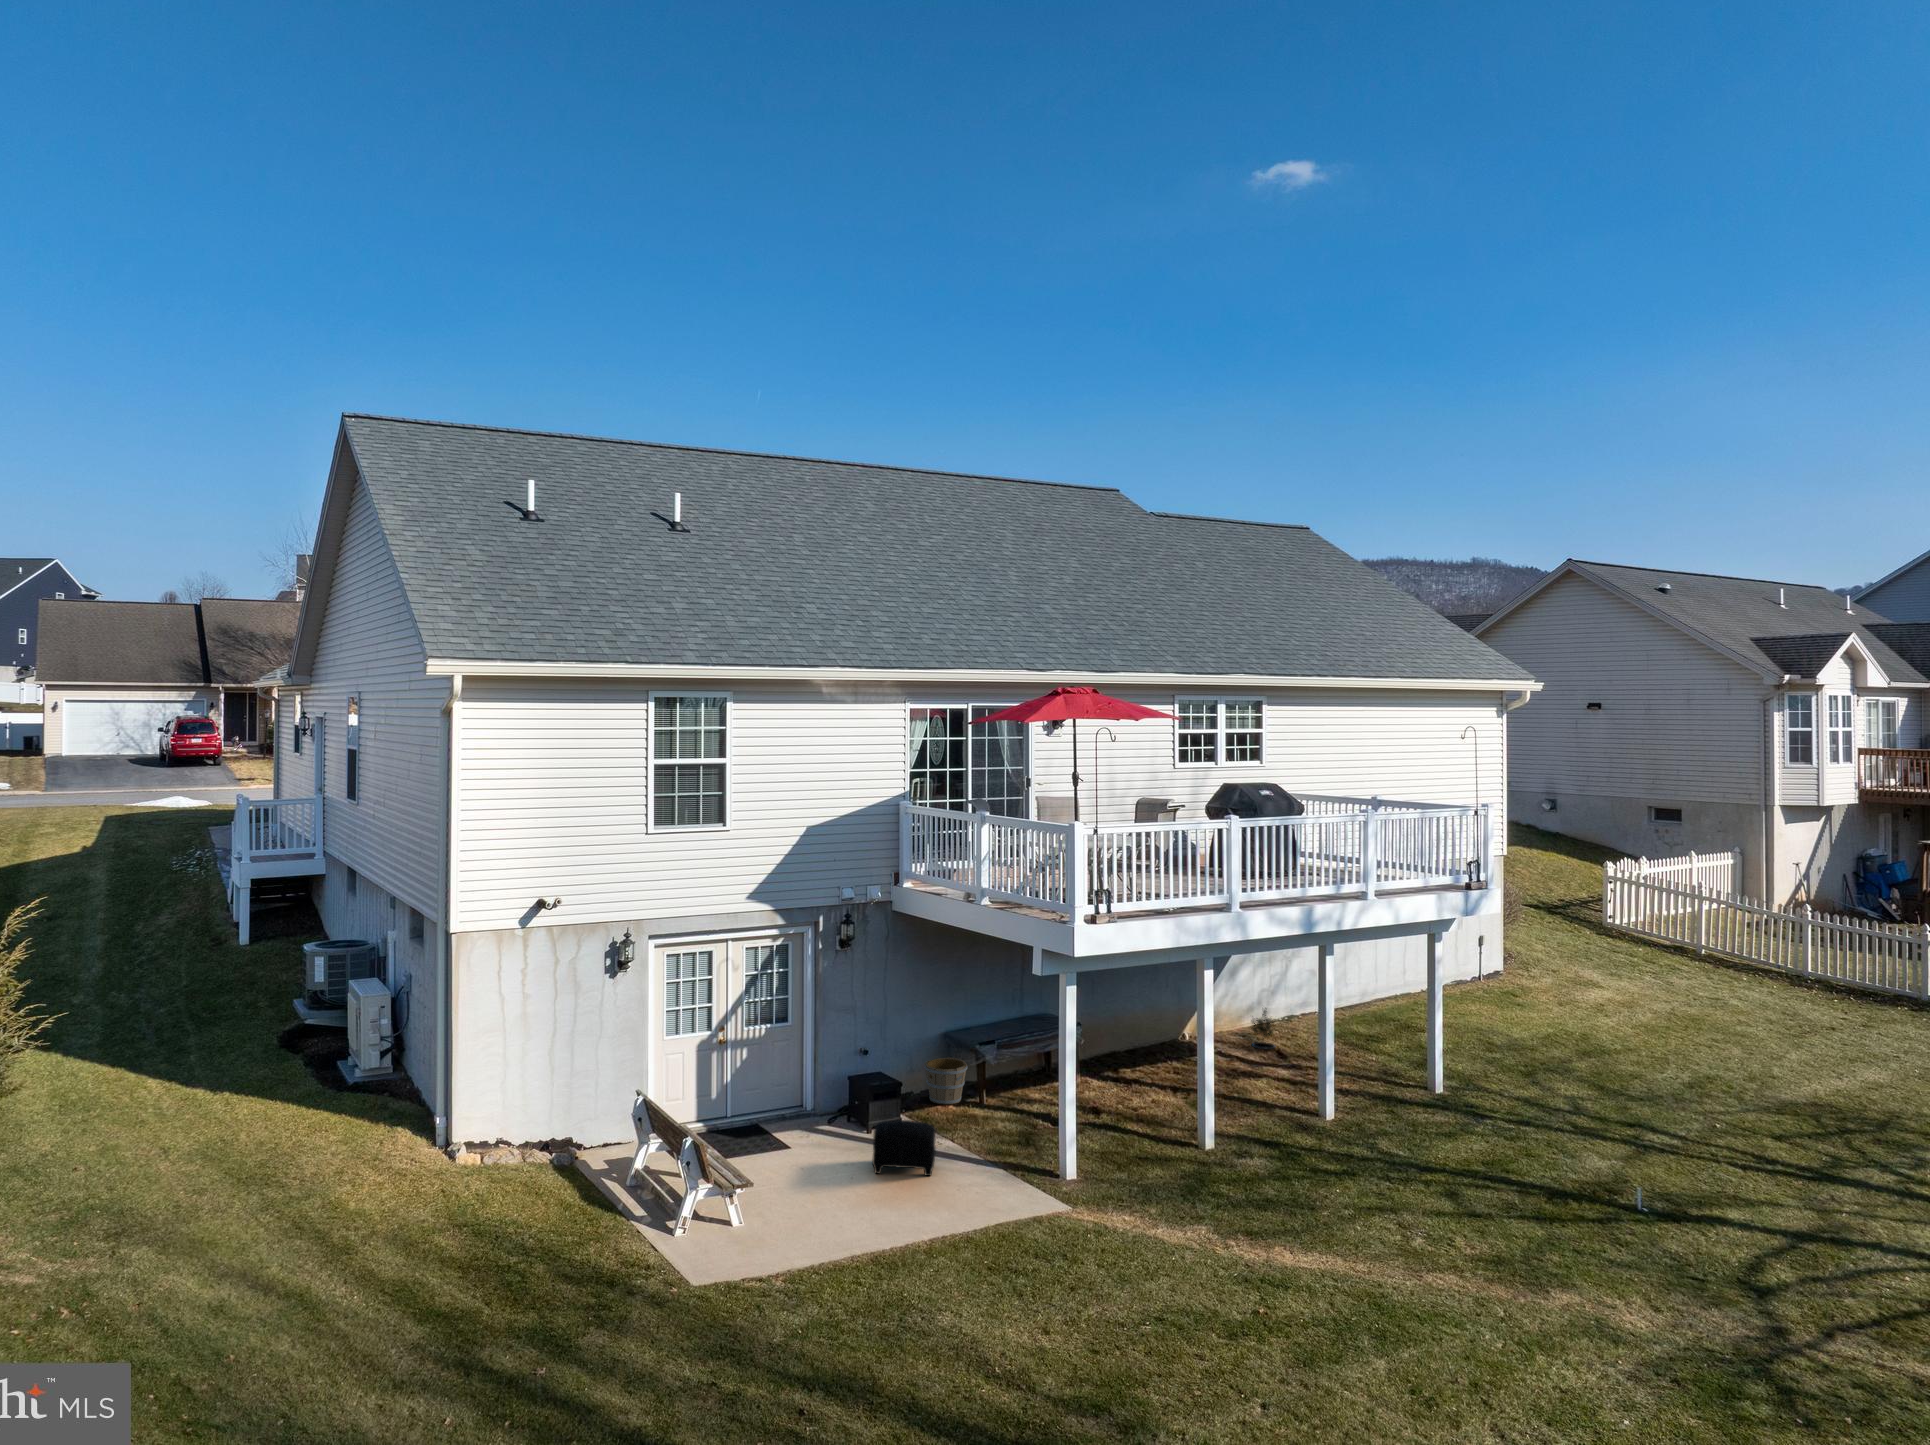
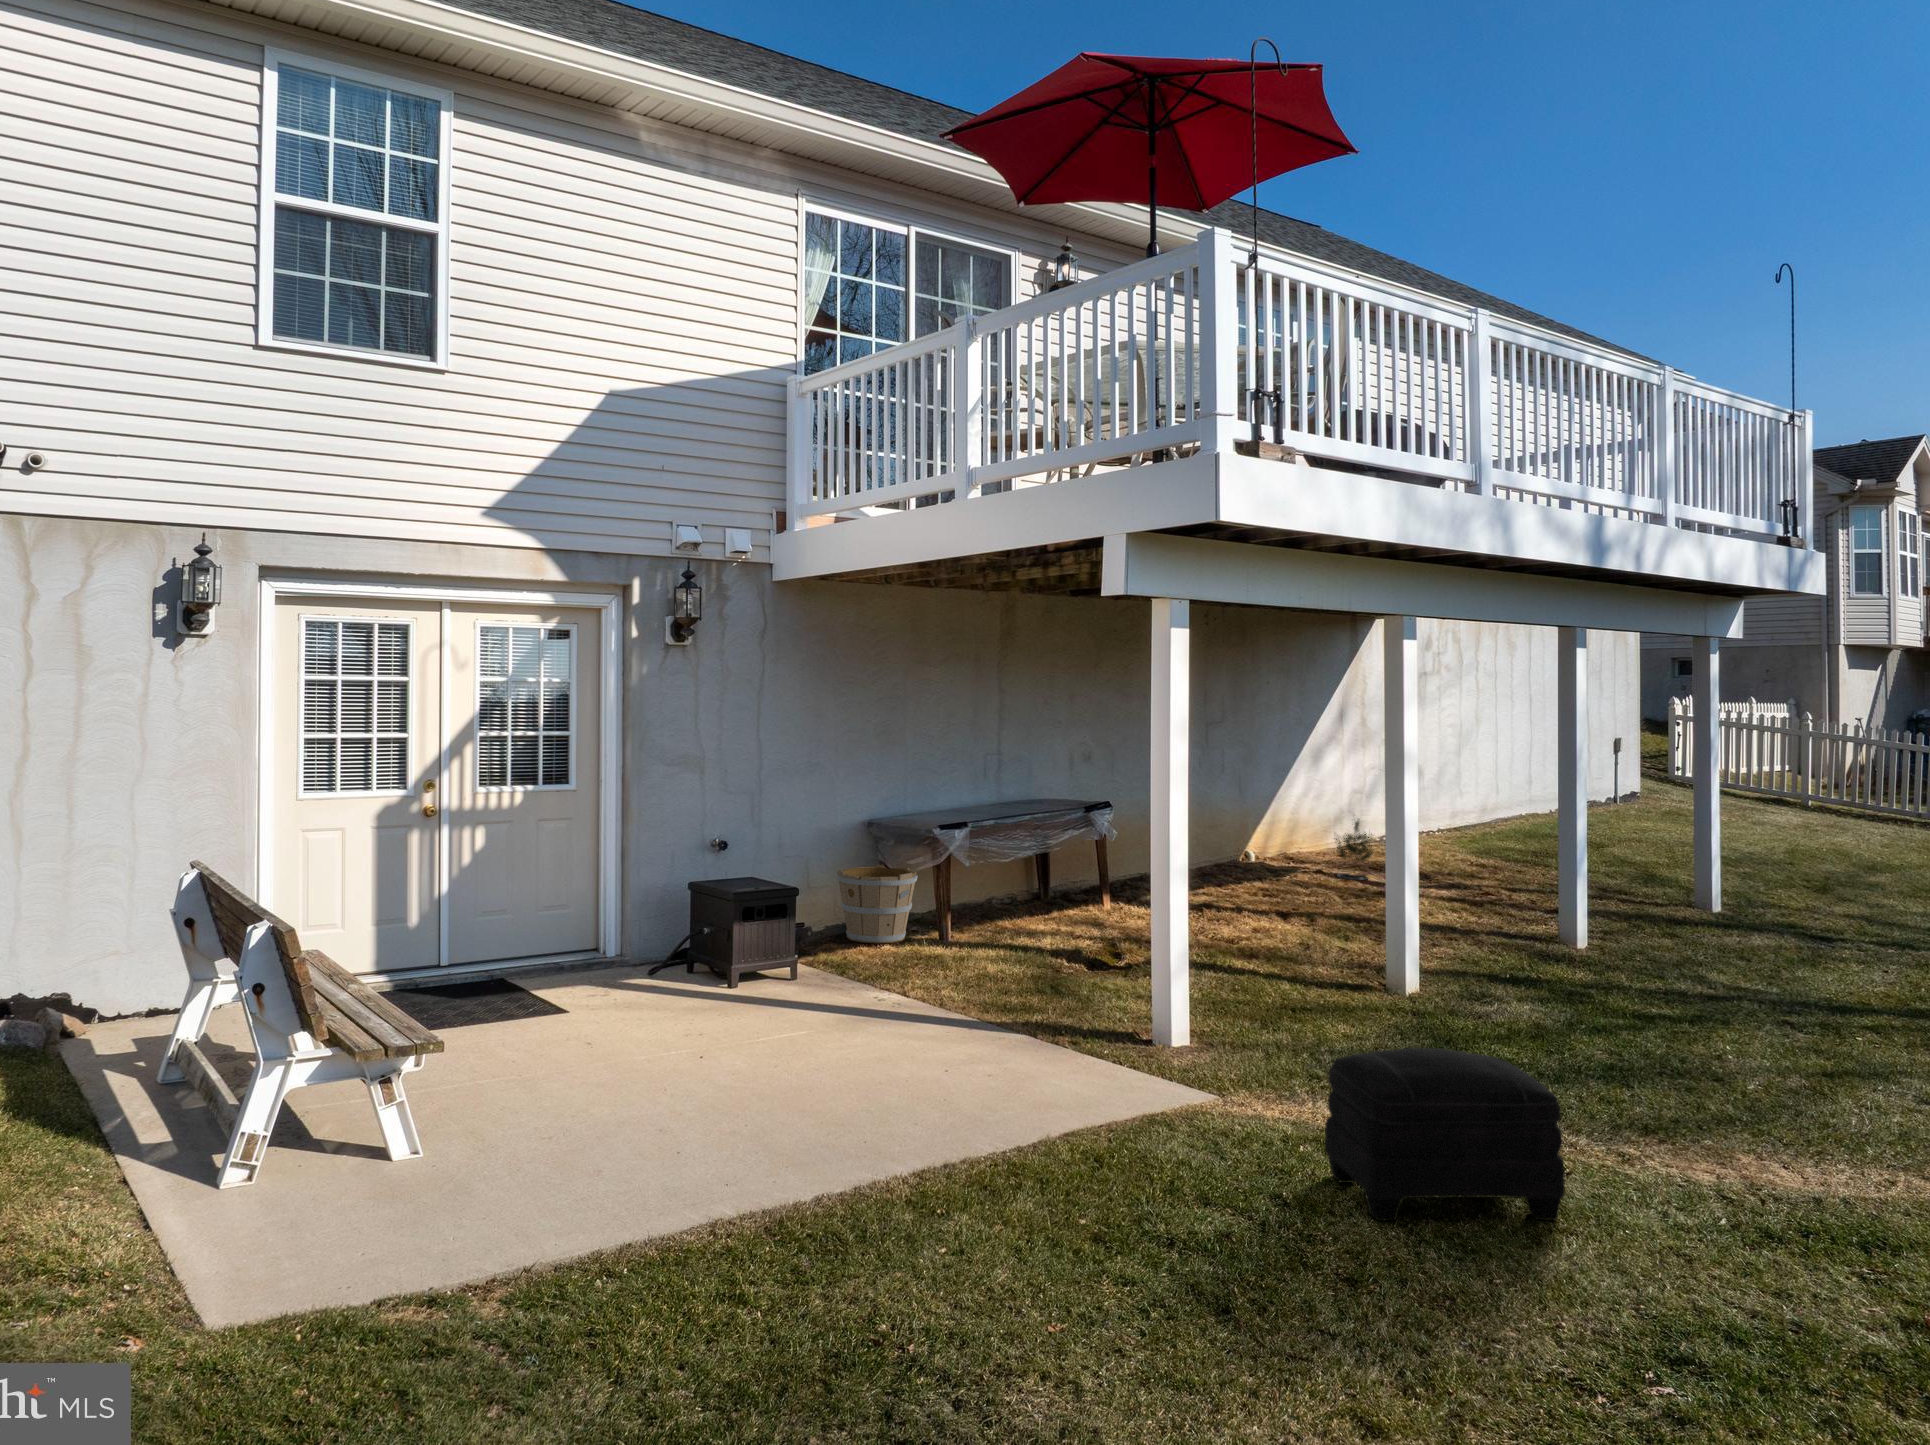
ottoman: present [872,1120,936,1176] -> present [1325,1048,1565,1221]

